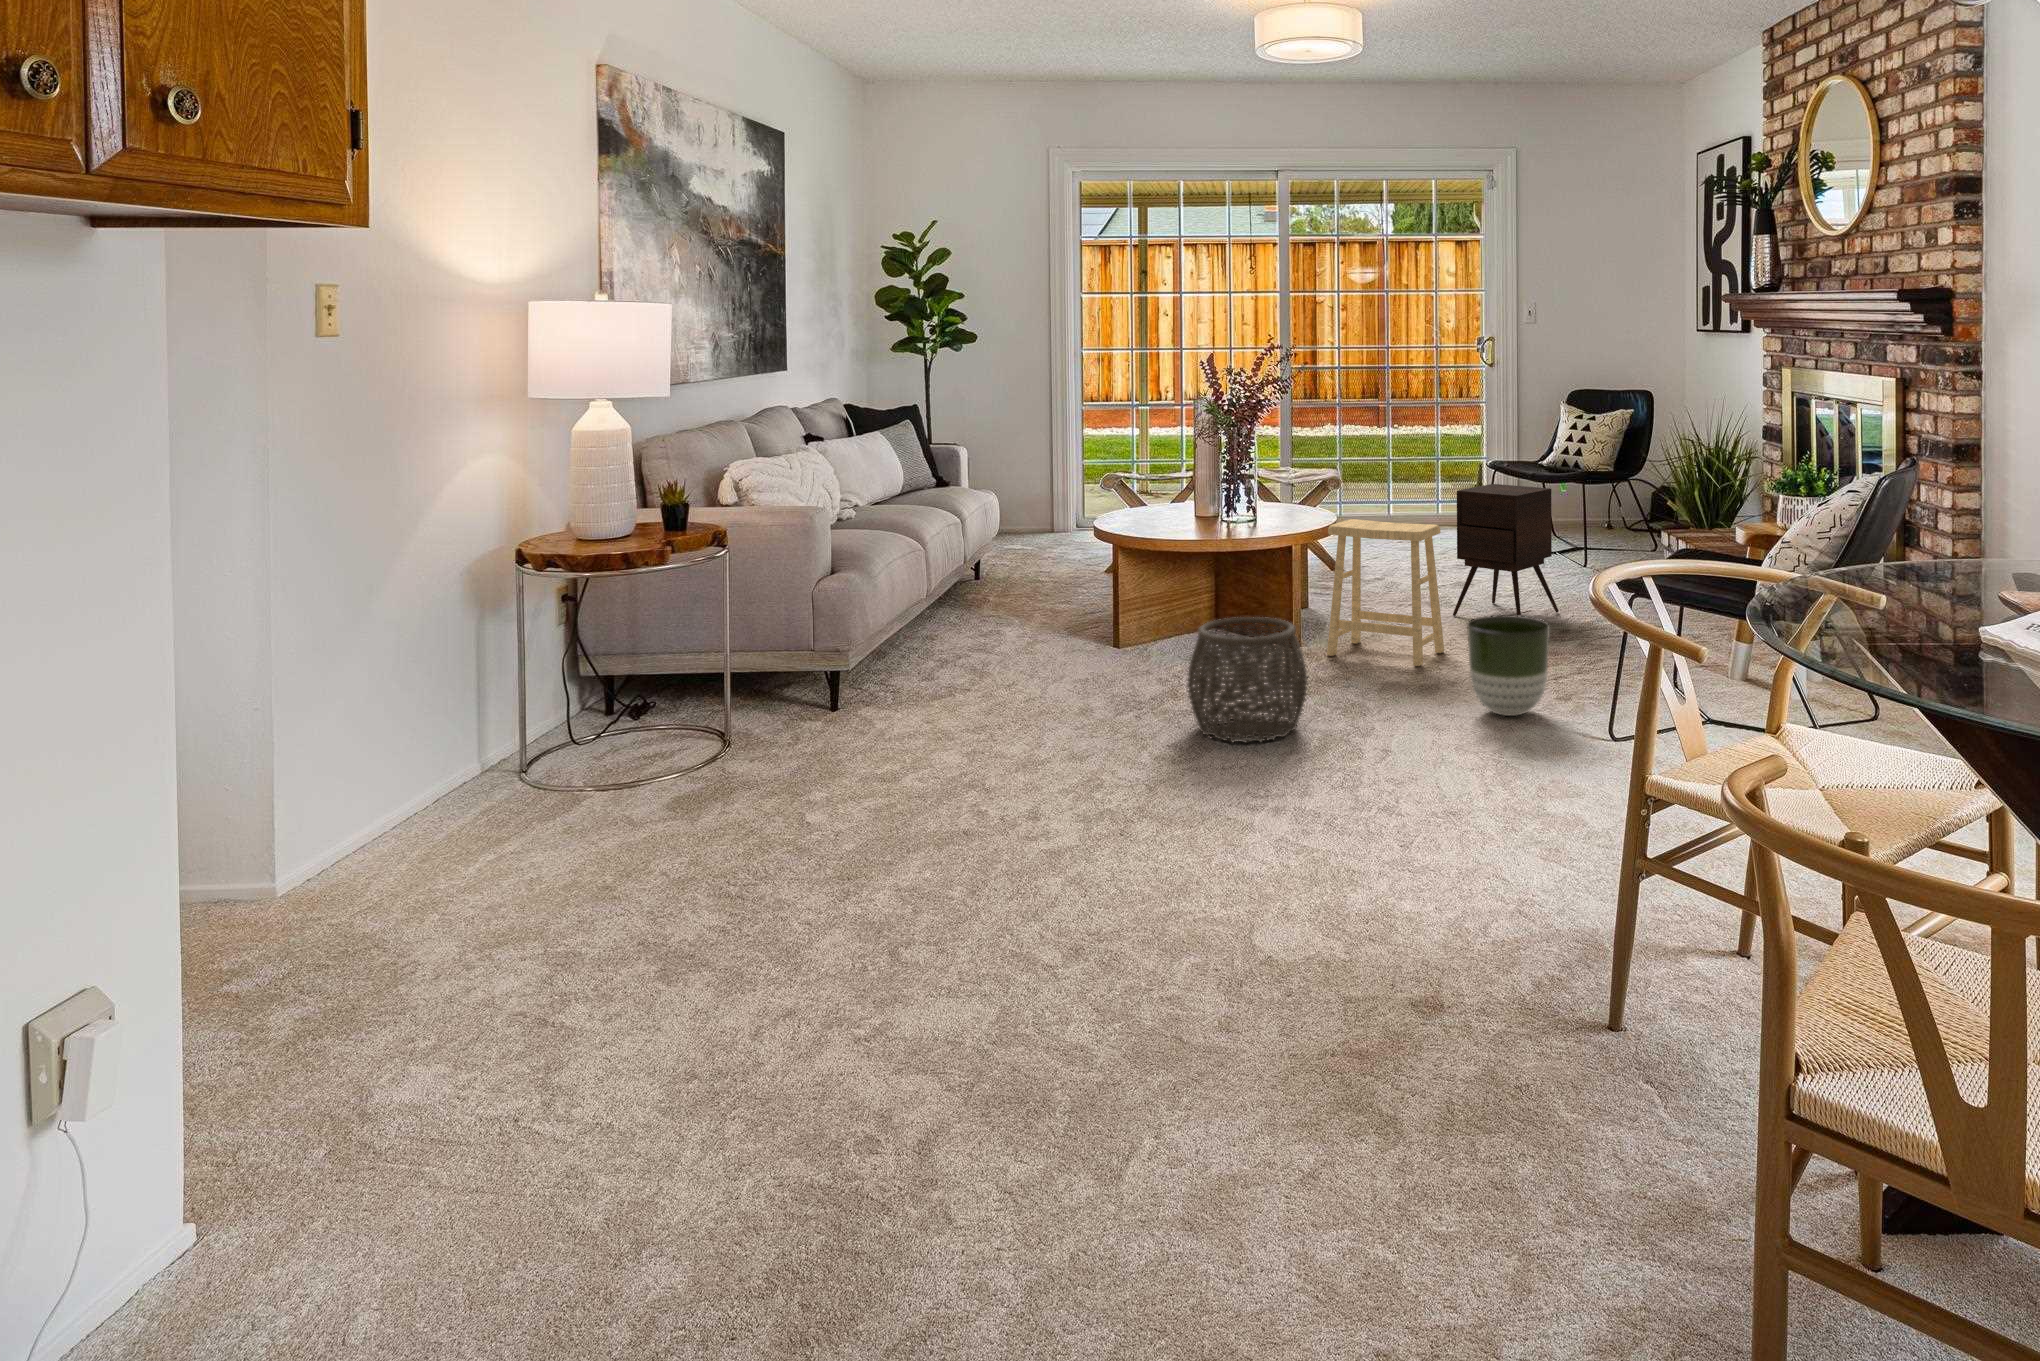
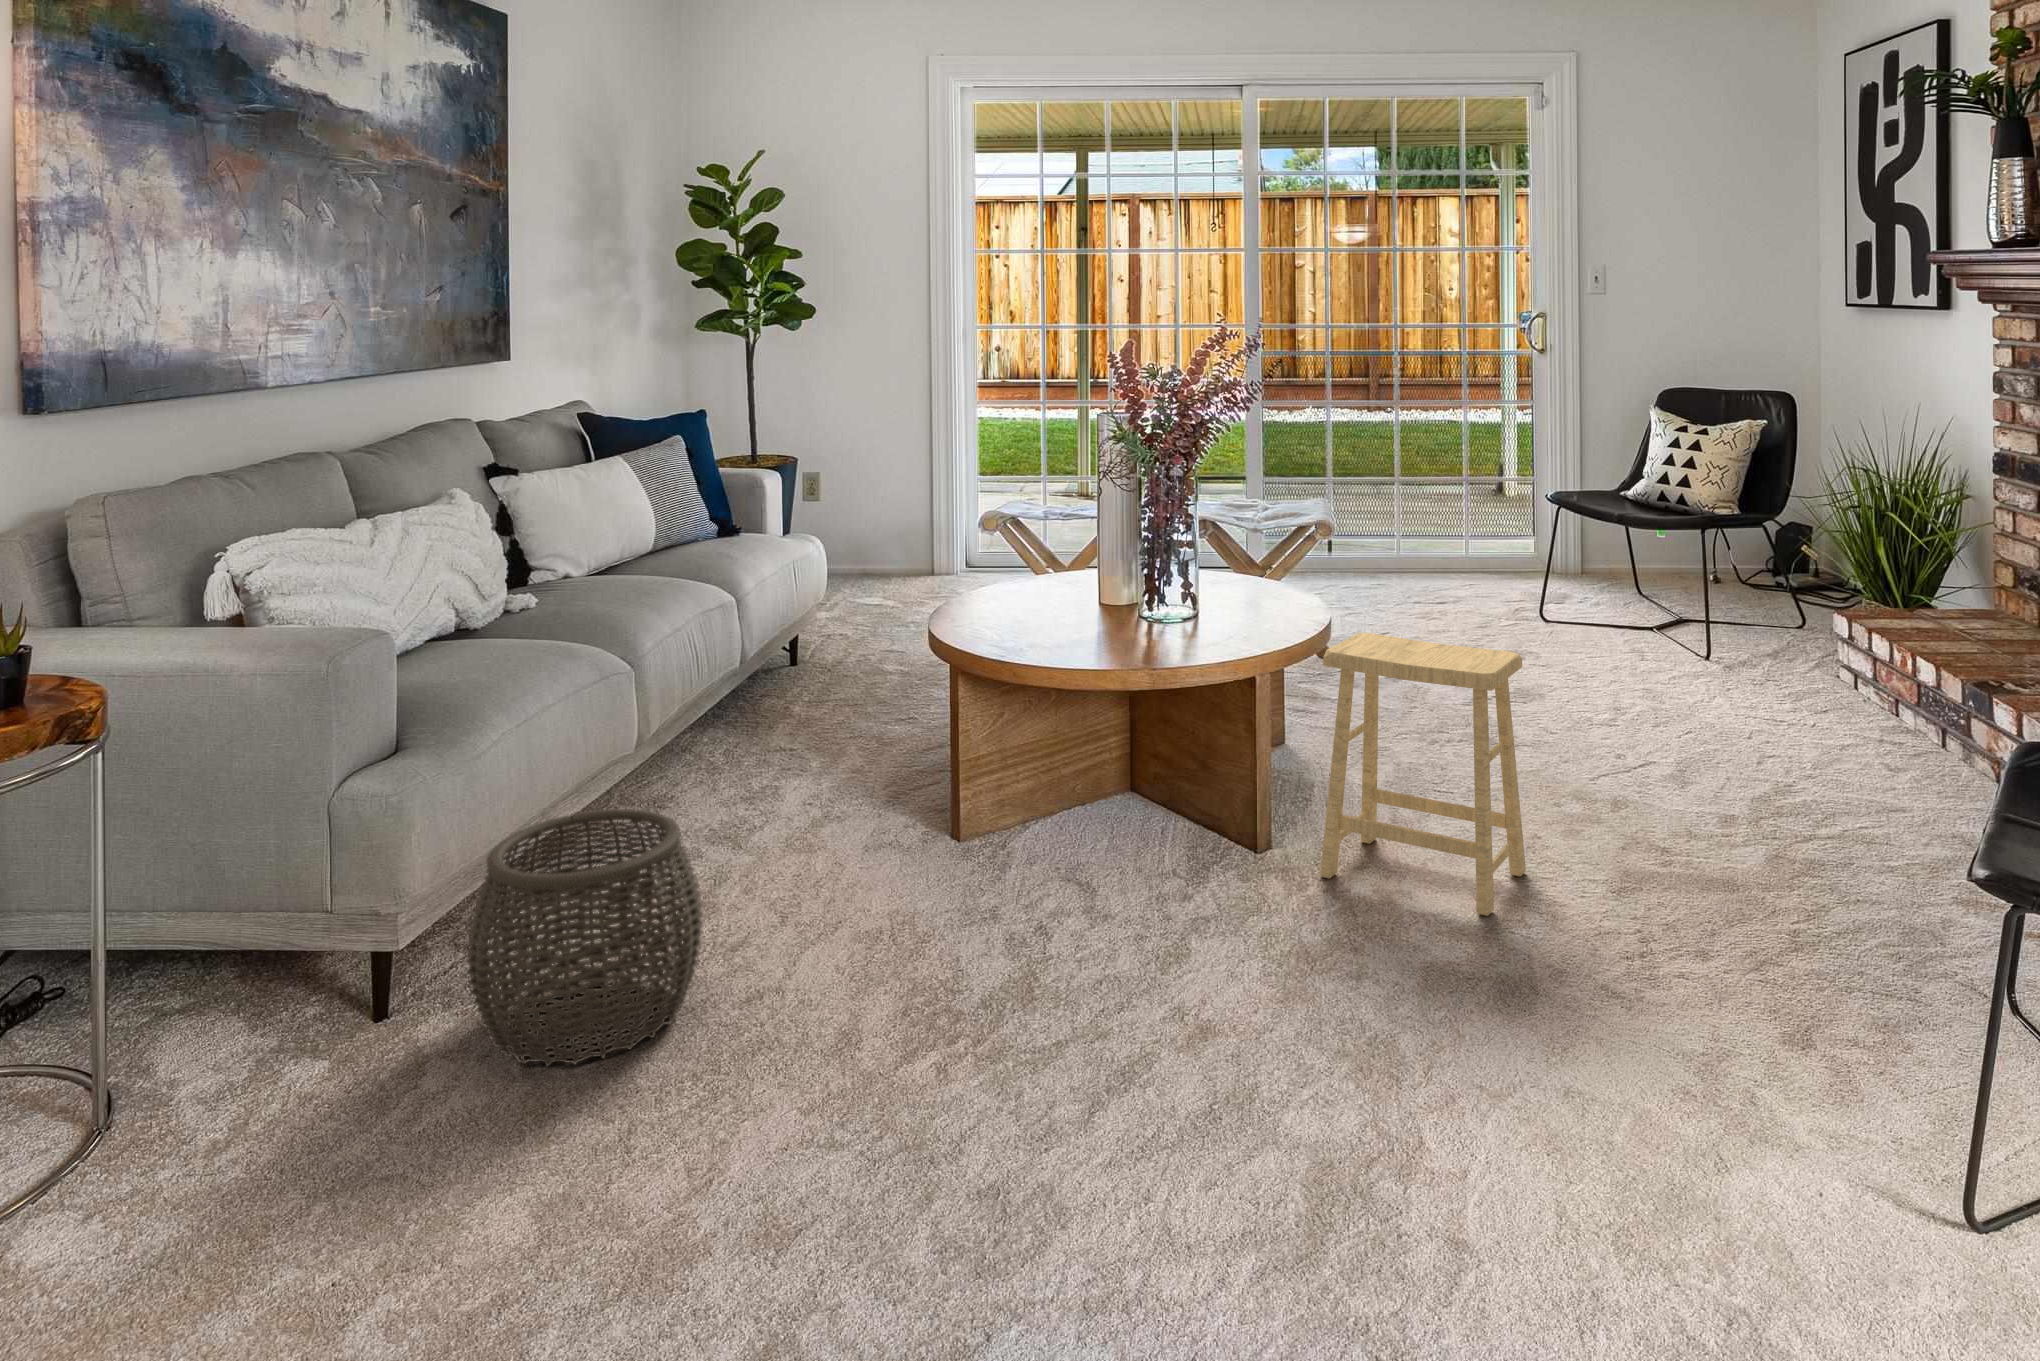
side table: present [1453,484,1559,616] -> none [1522,554,1696,803]
planter: present [1467,615,1550,716] -> none [1610,875,1786,1103]
woven basket: present [1187,617,1308,743] -> present [467,809,703,1066]

